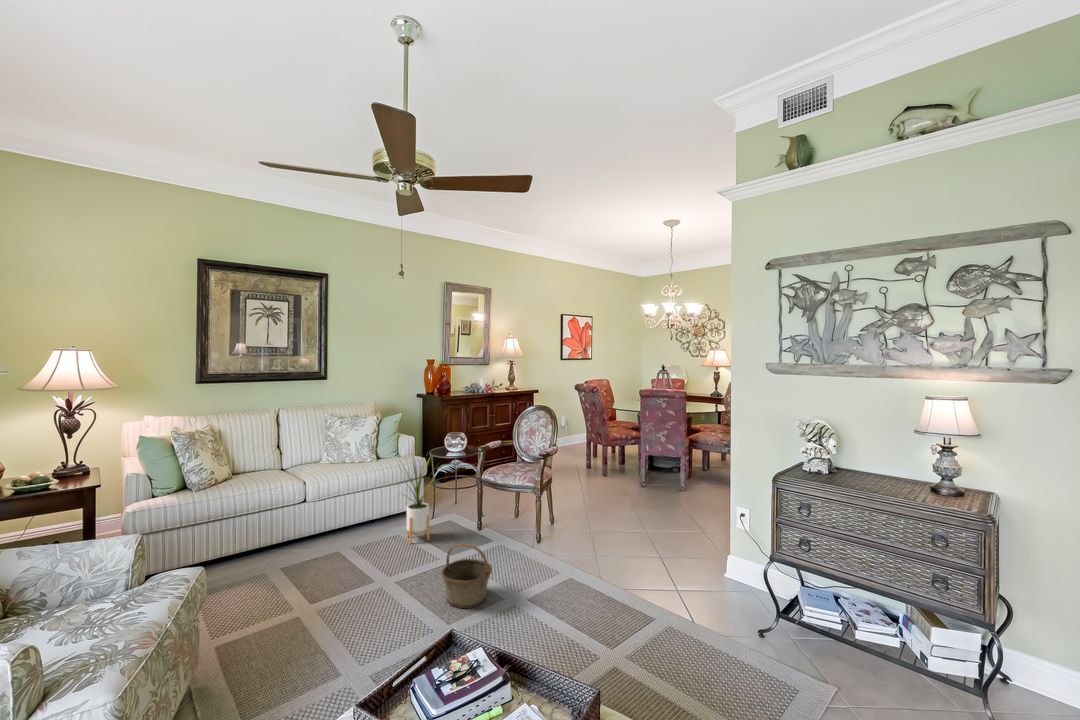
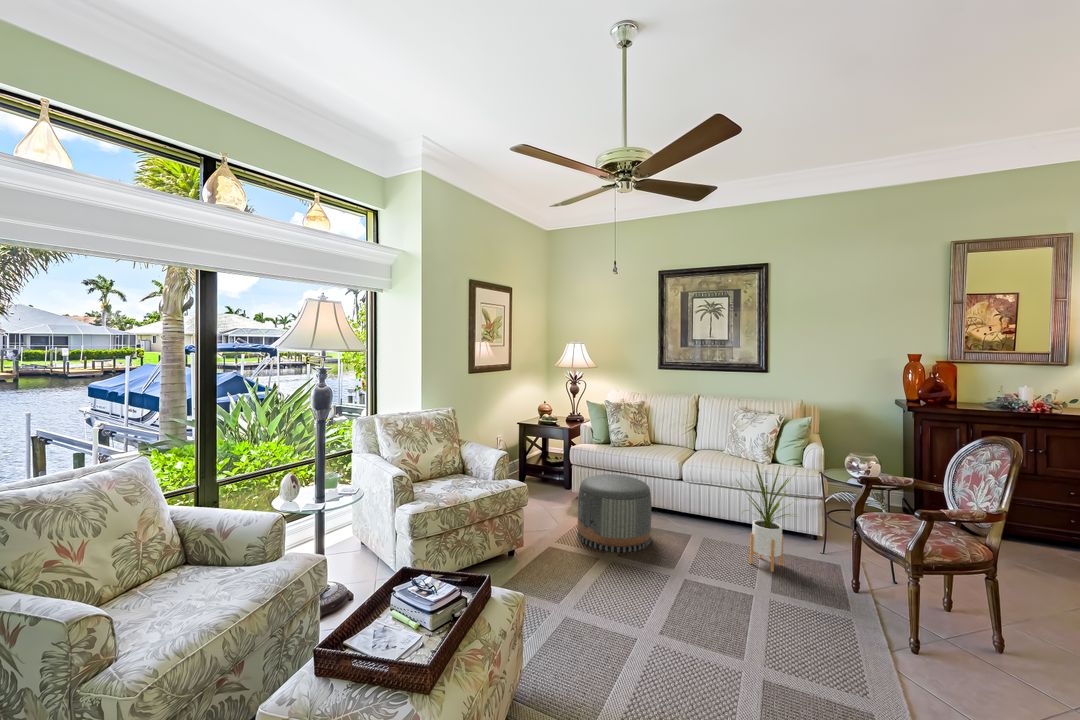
pouf: none [229,513,328,613] -> present [577,474,652,552]
basket: present [441,544,492,608] -> none [667,563,731,646]

